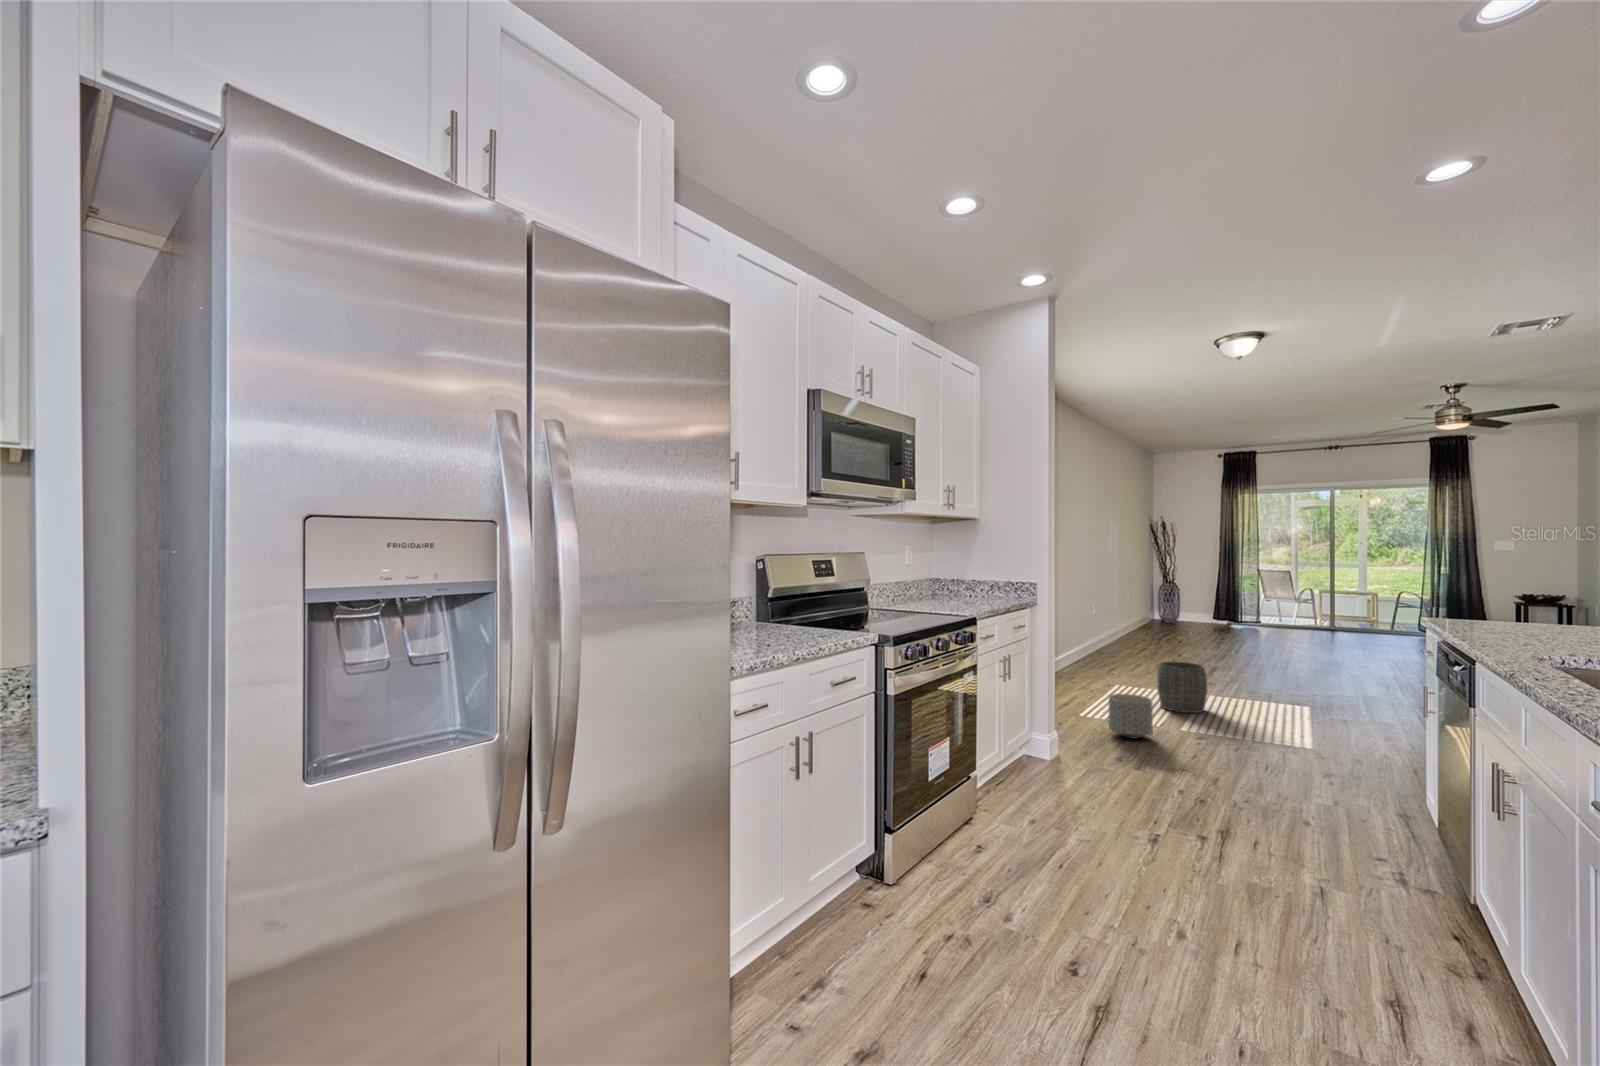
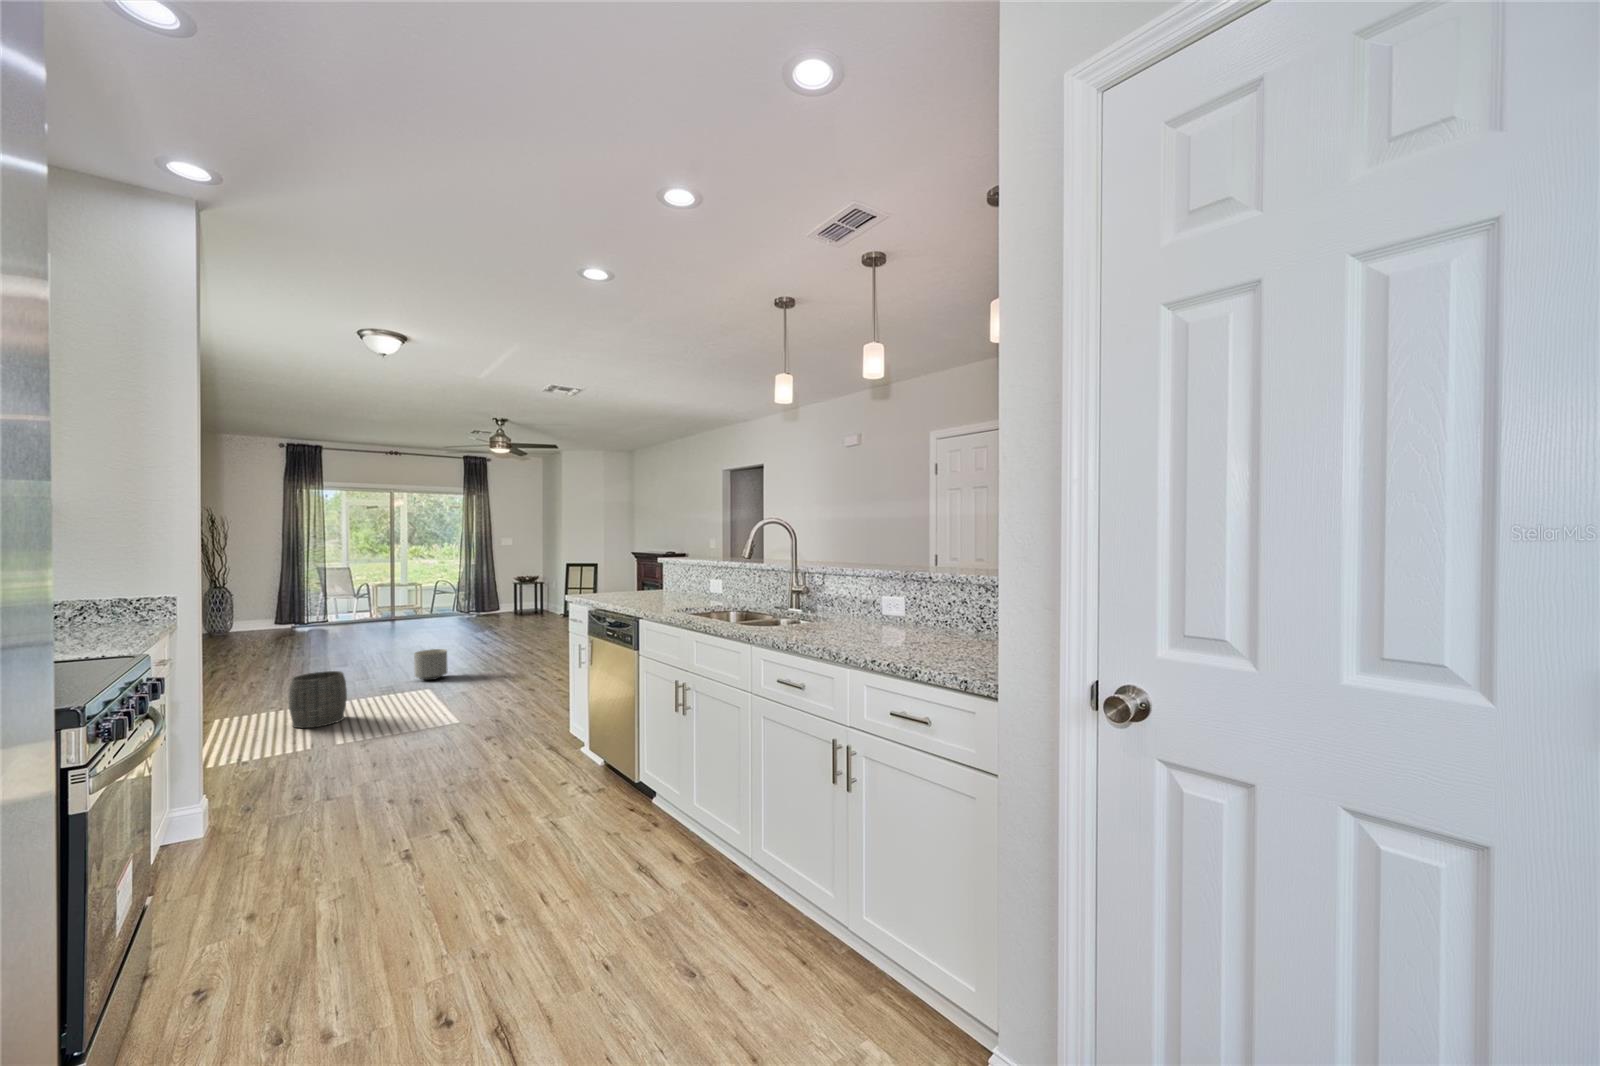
planter: present [1109,694,1153,739] -> present [414,649,448,680]

